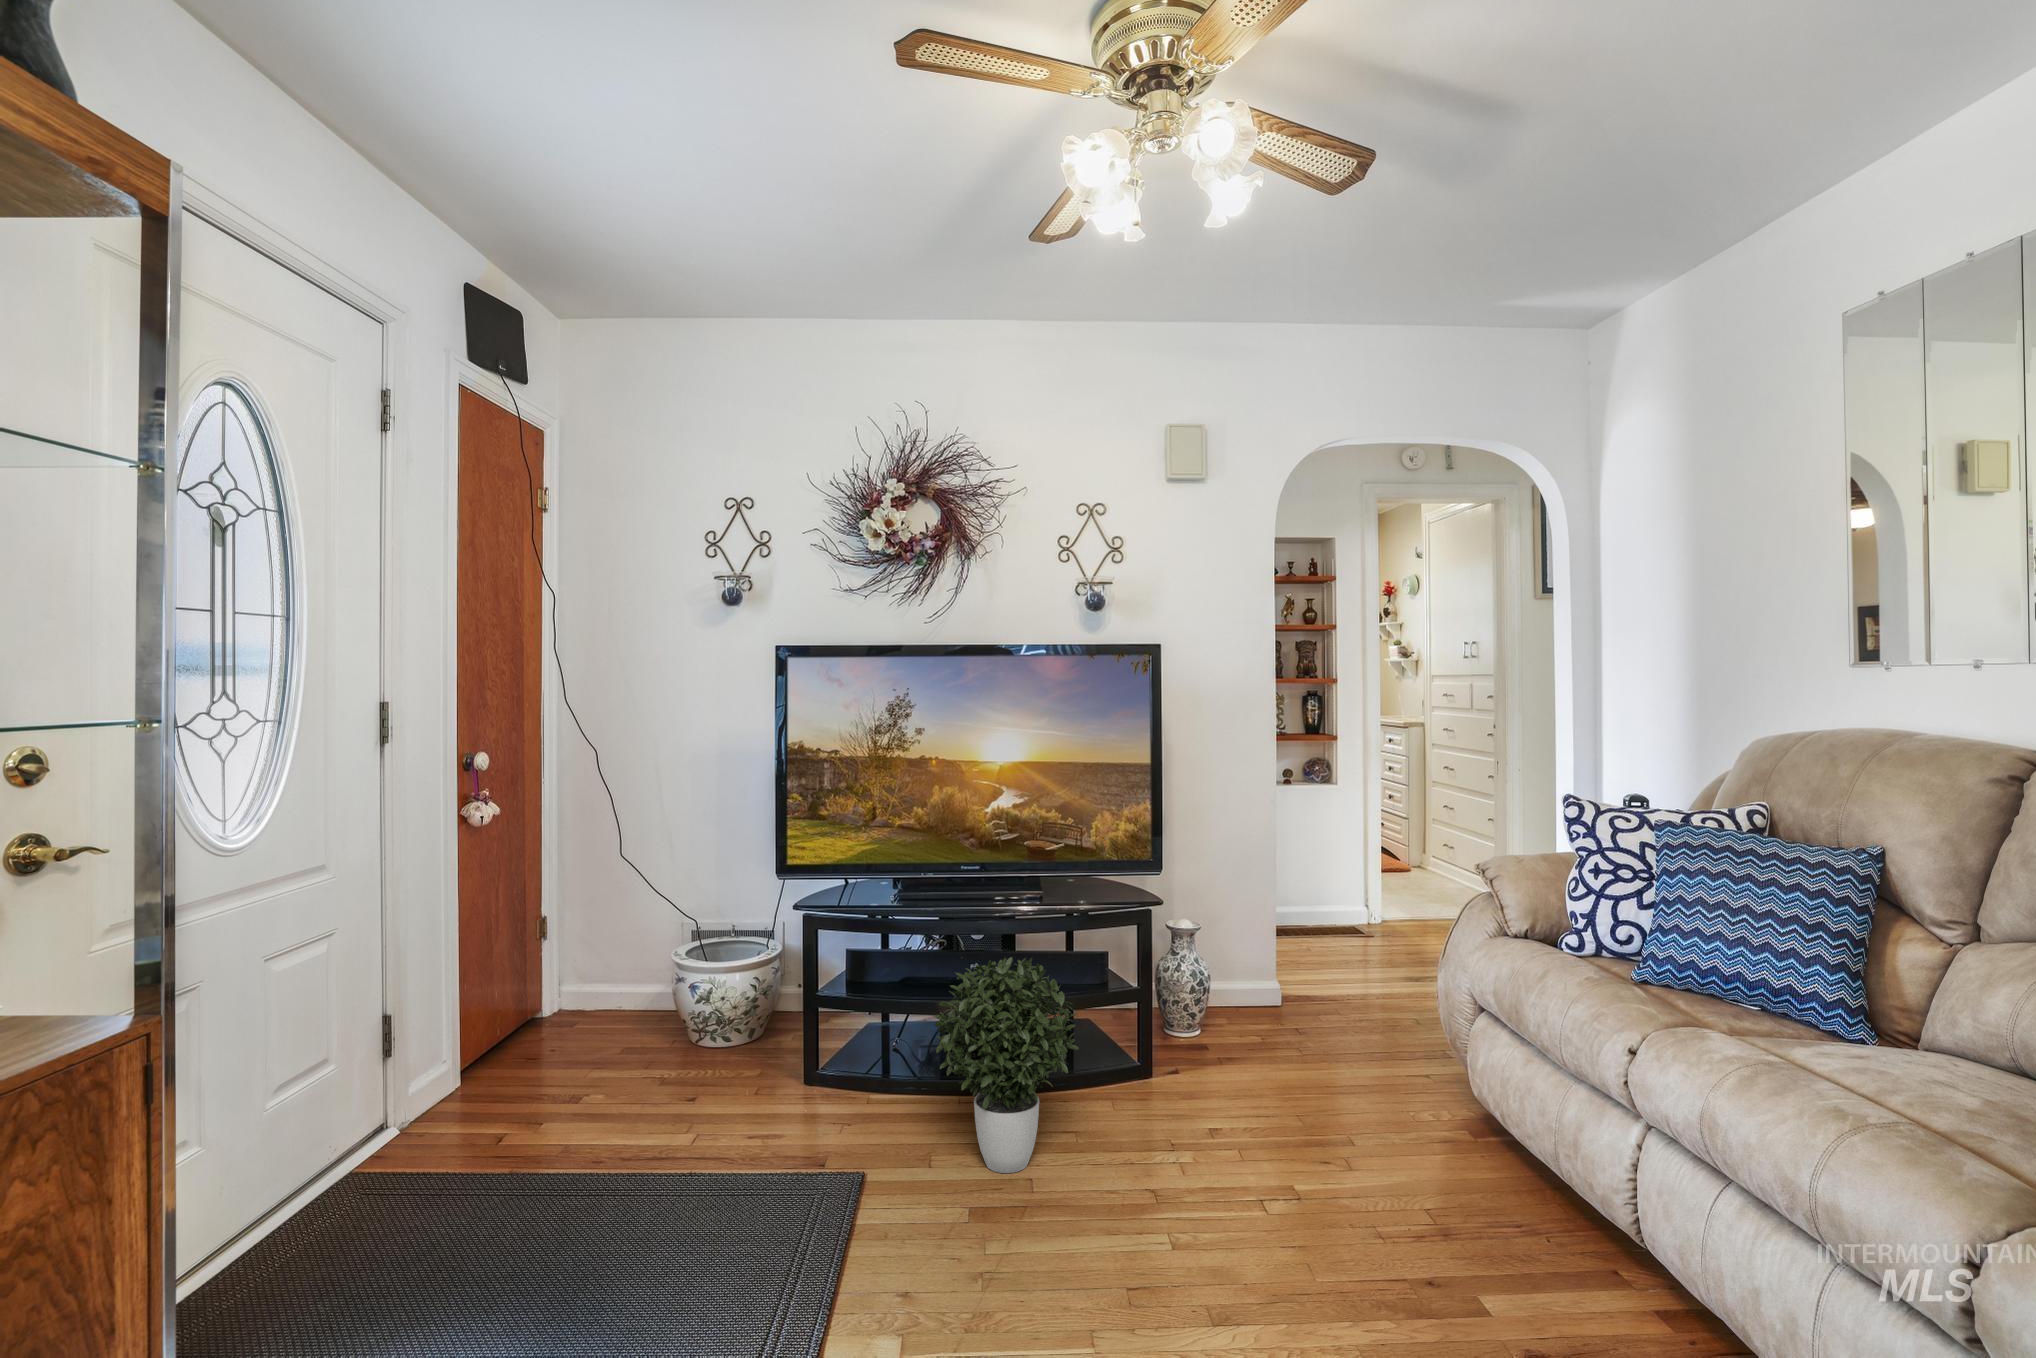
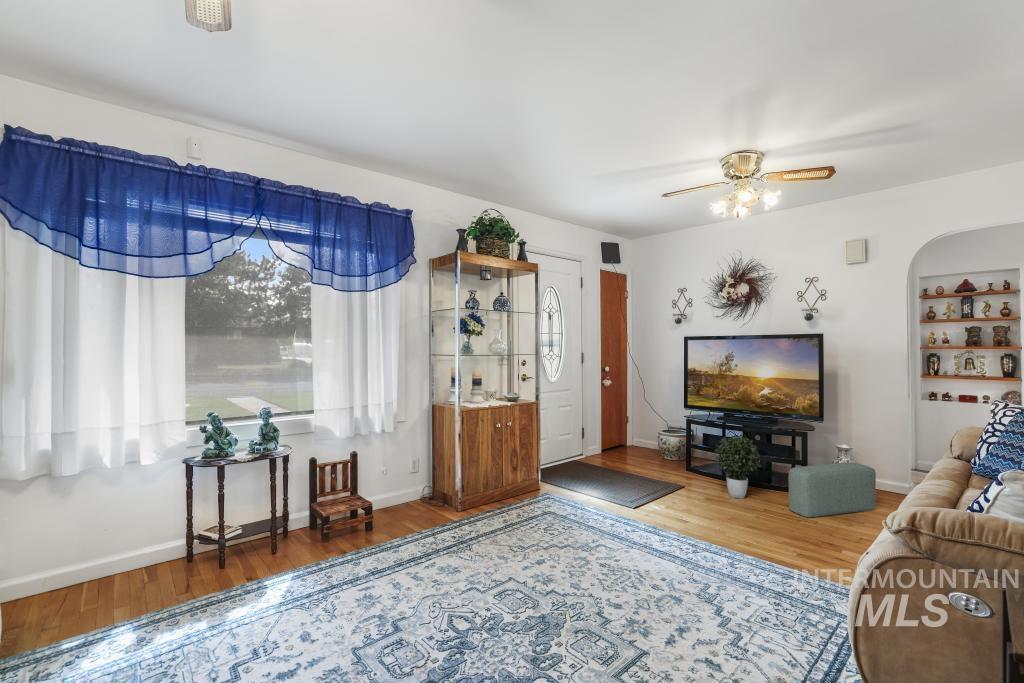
pouf: none [1174,982,1321,1193] -> present [789,462,876,518]

